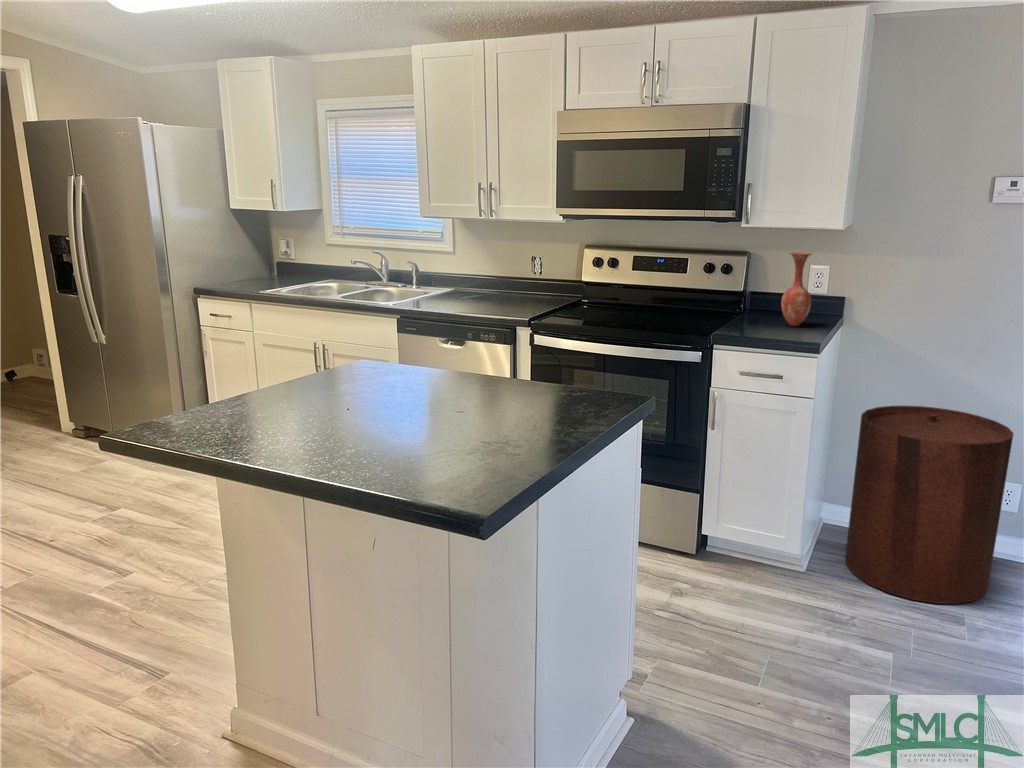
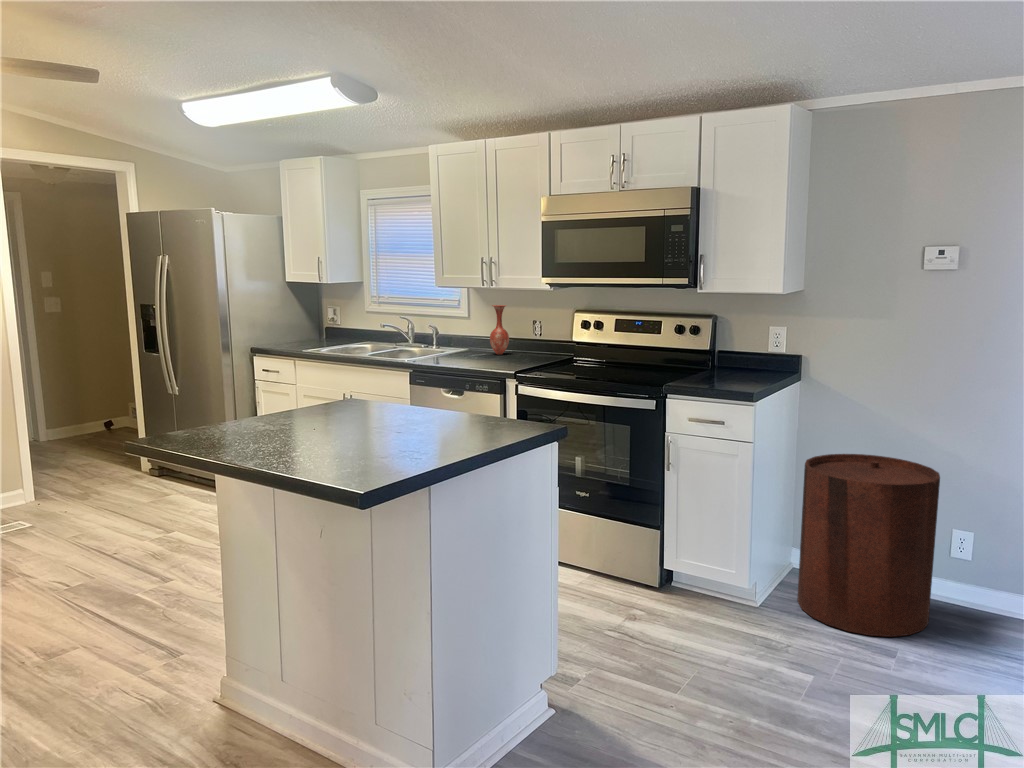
vase: present [781,253,812,326] -> present [490,305,509,355]

